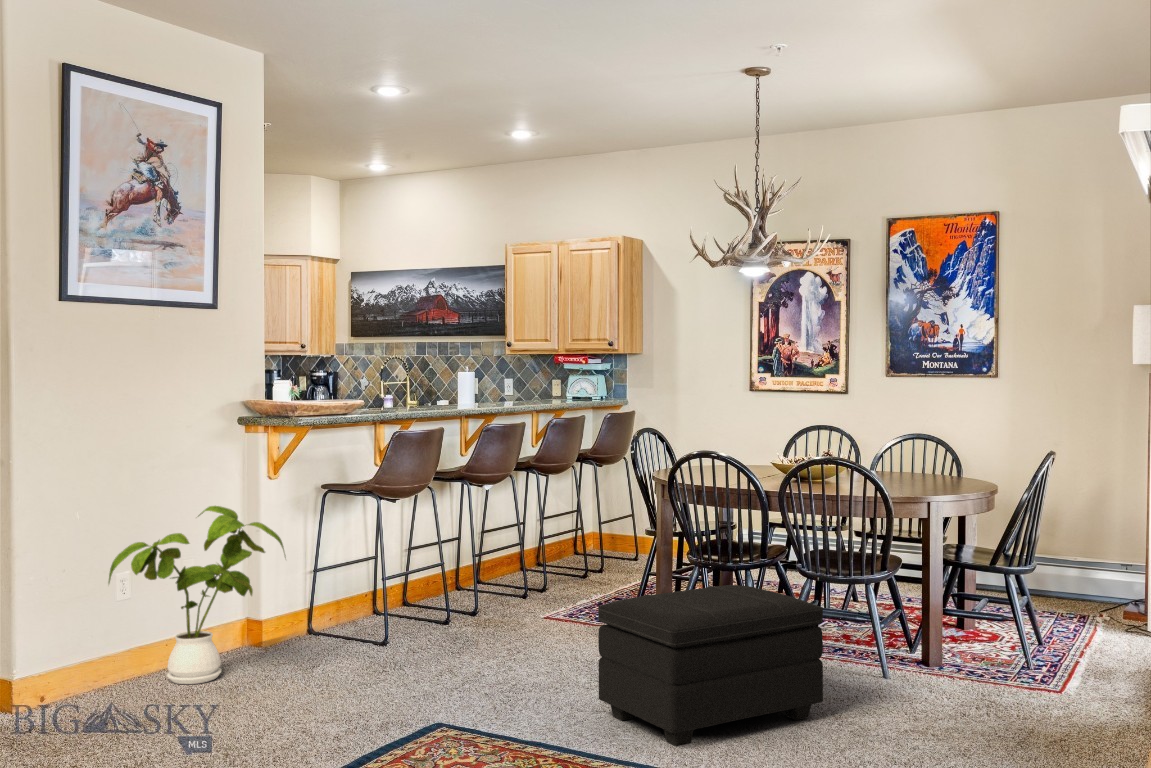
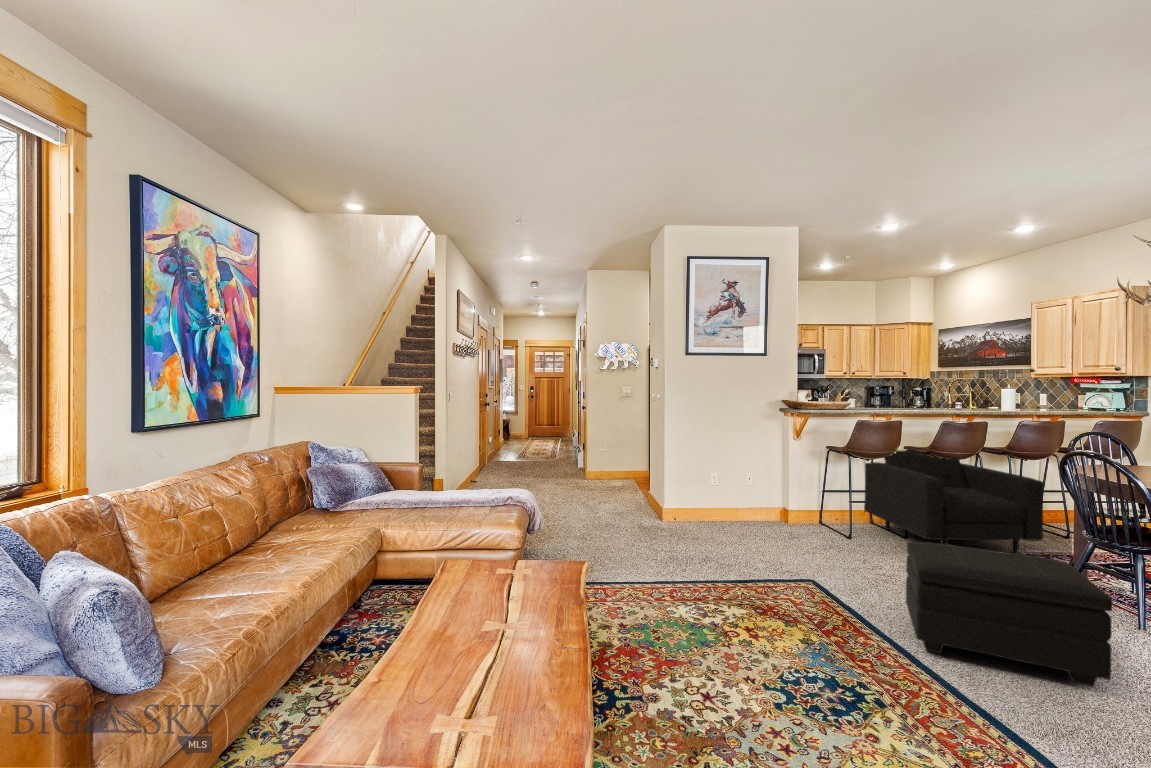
armchair: none [376,473,601,636] -> present [864,450,1044,554]
house plant: present [108,506,286,684] -> none [702,447,777,528]

